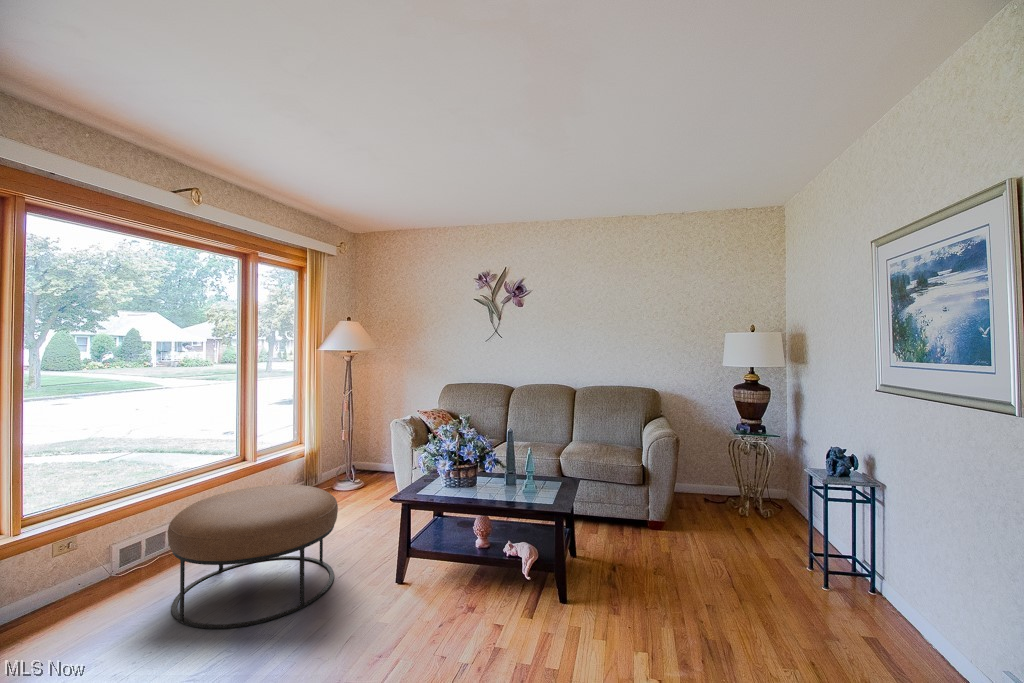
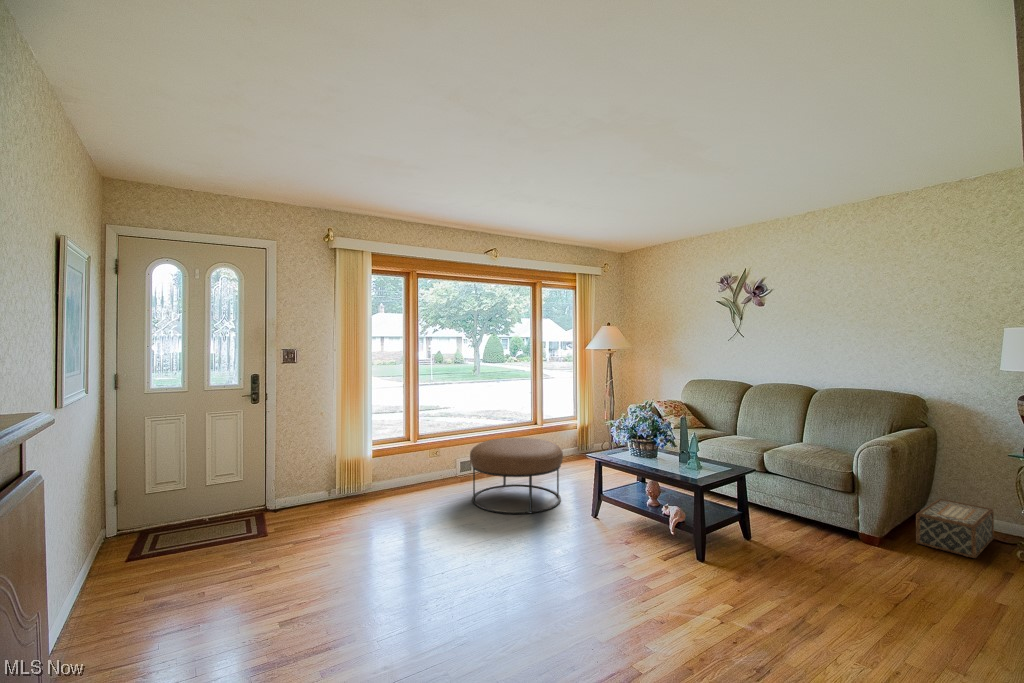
woven basket: none [671,476,719,522] -> present [916,499,994,558]

